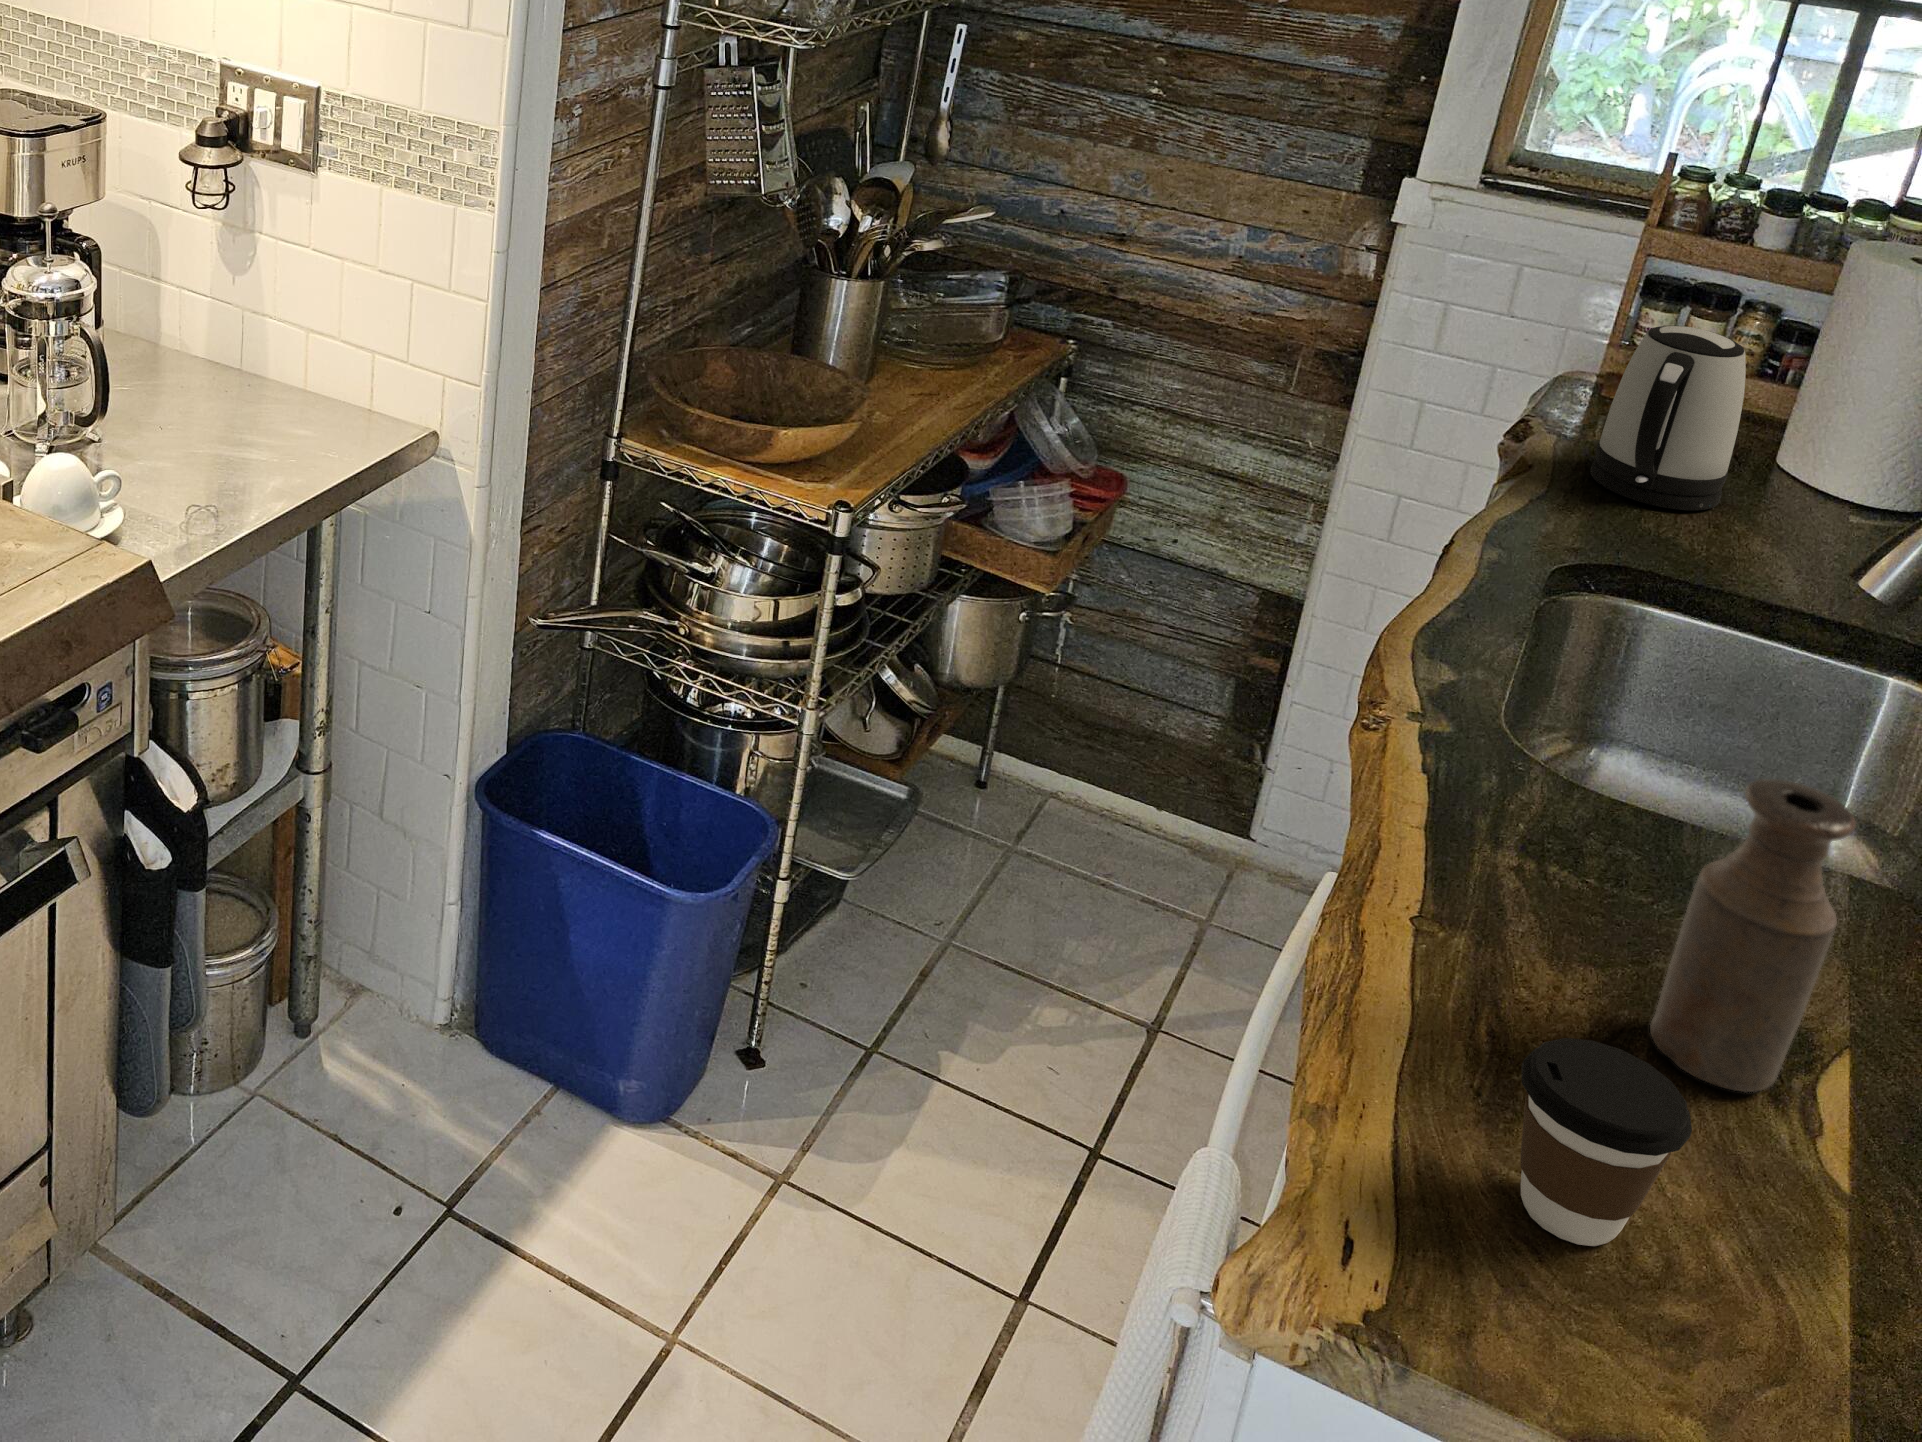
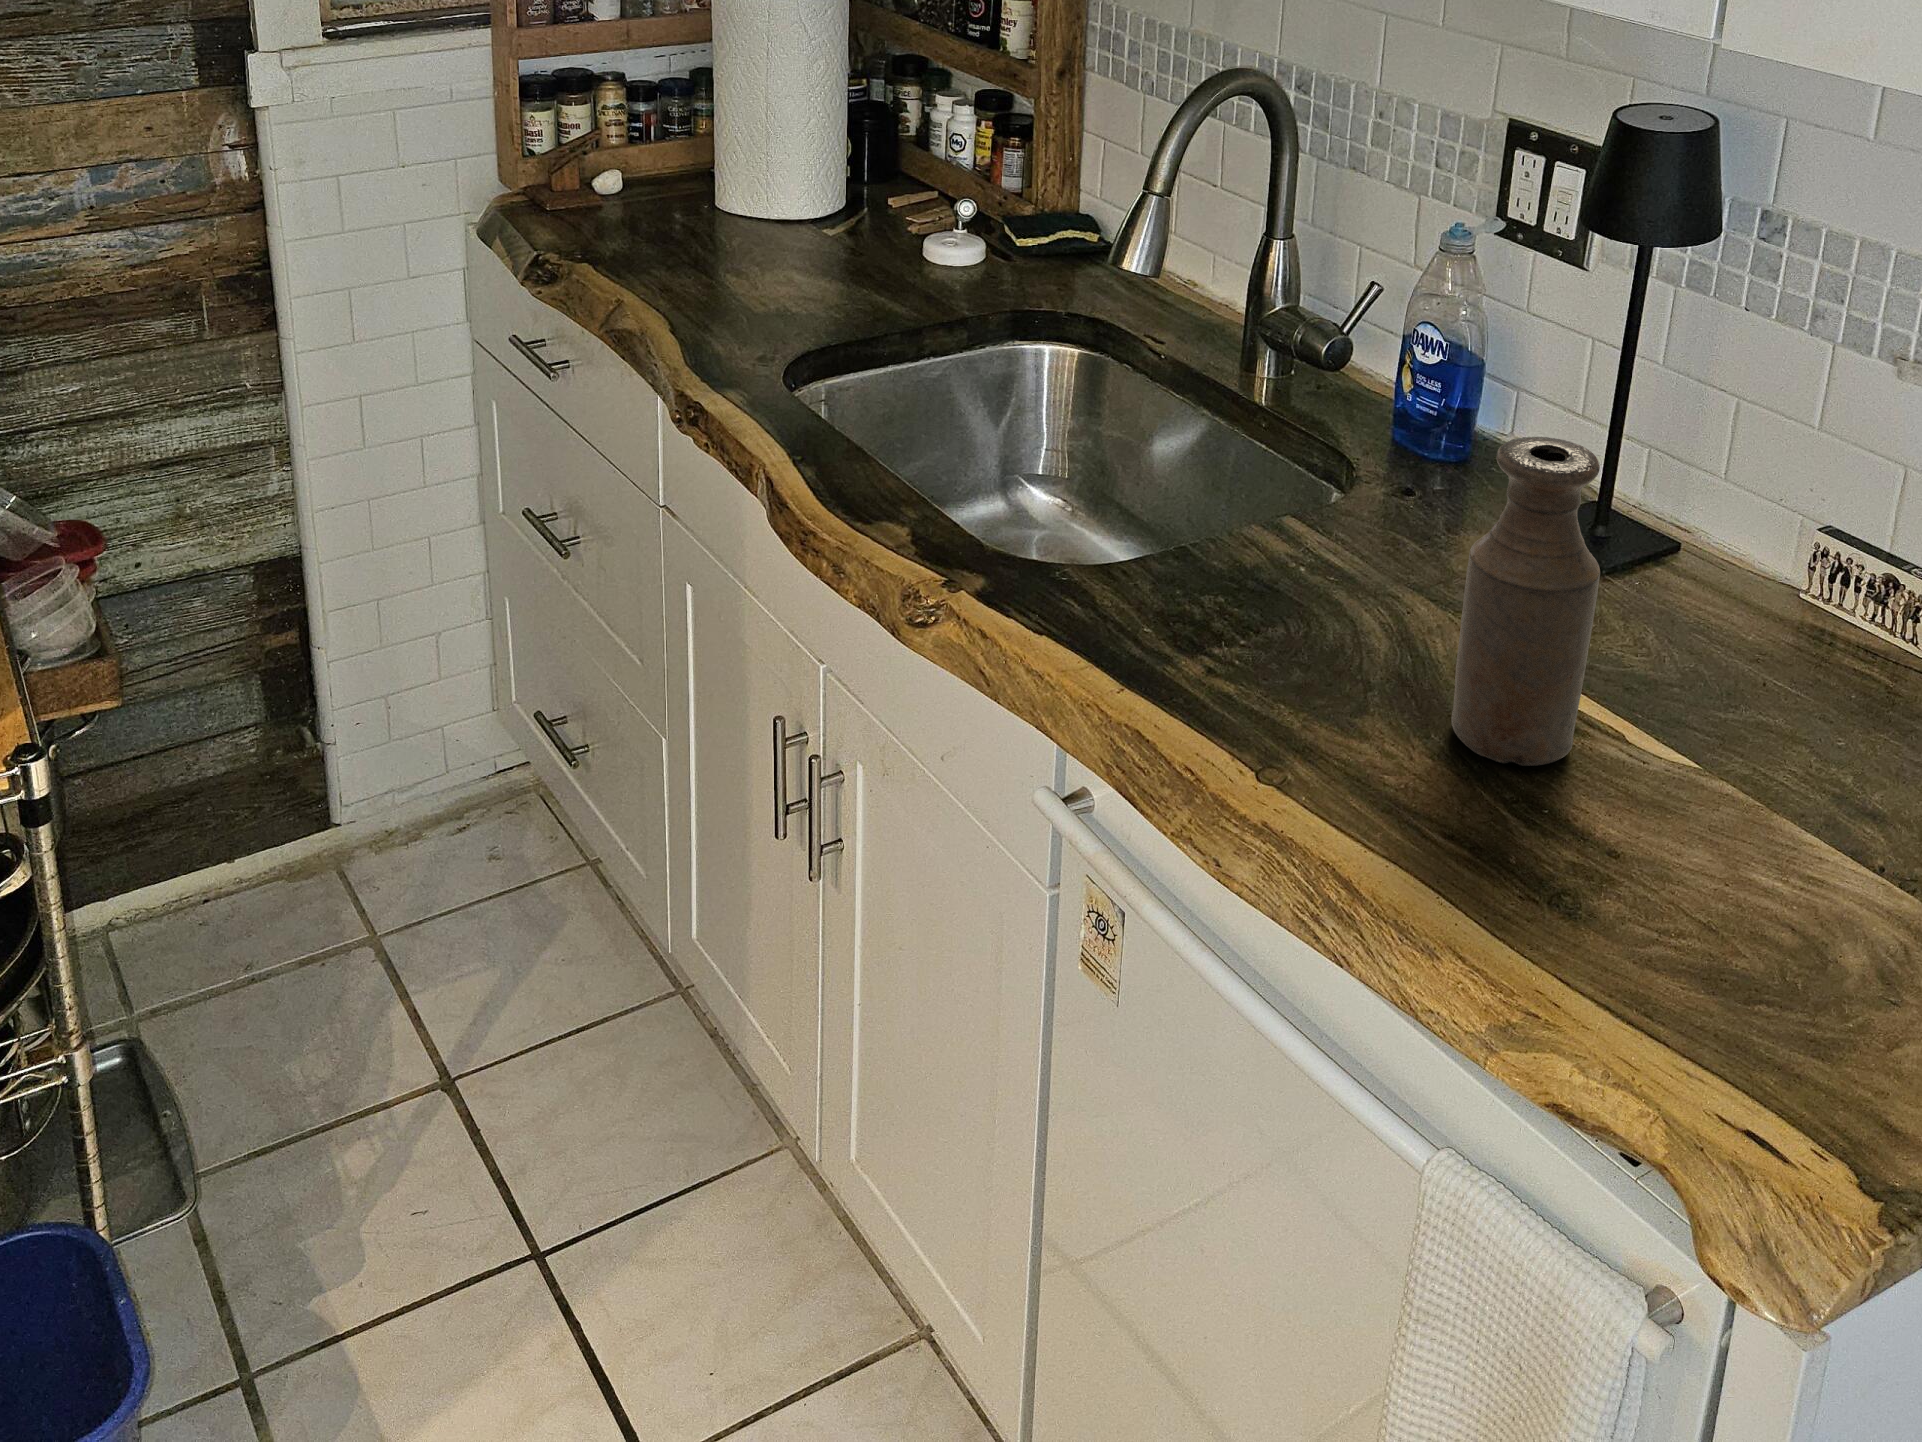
kettle: present [1590,326,1746,510] -> none [666,96,787,286]
coffee cup: present [1521,1038,1692,1246] -> none [1654,778,1840,1006]

